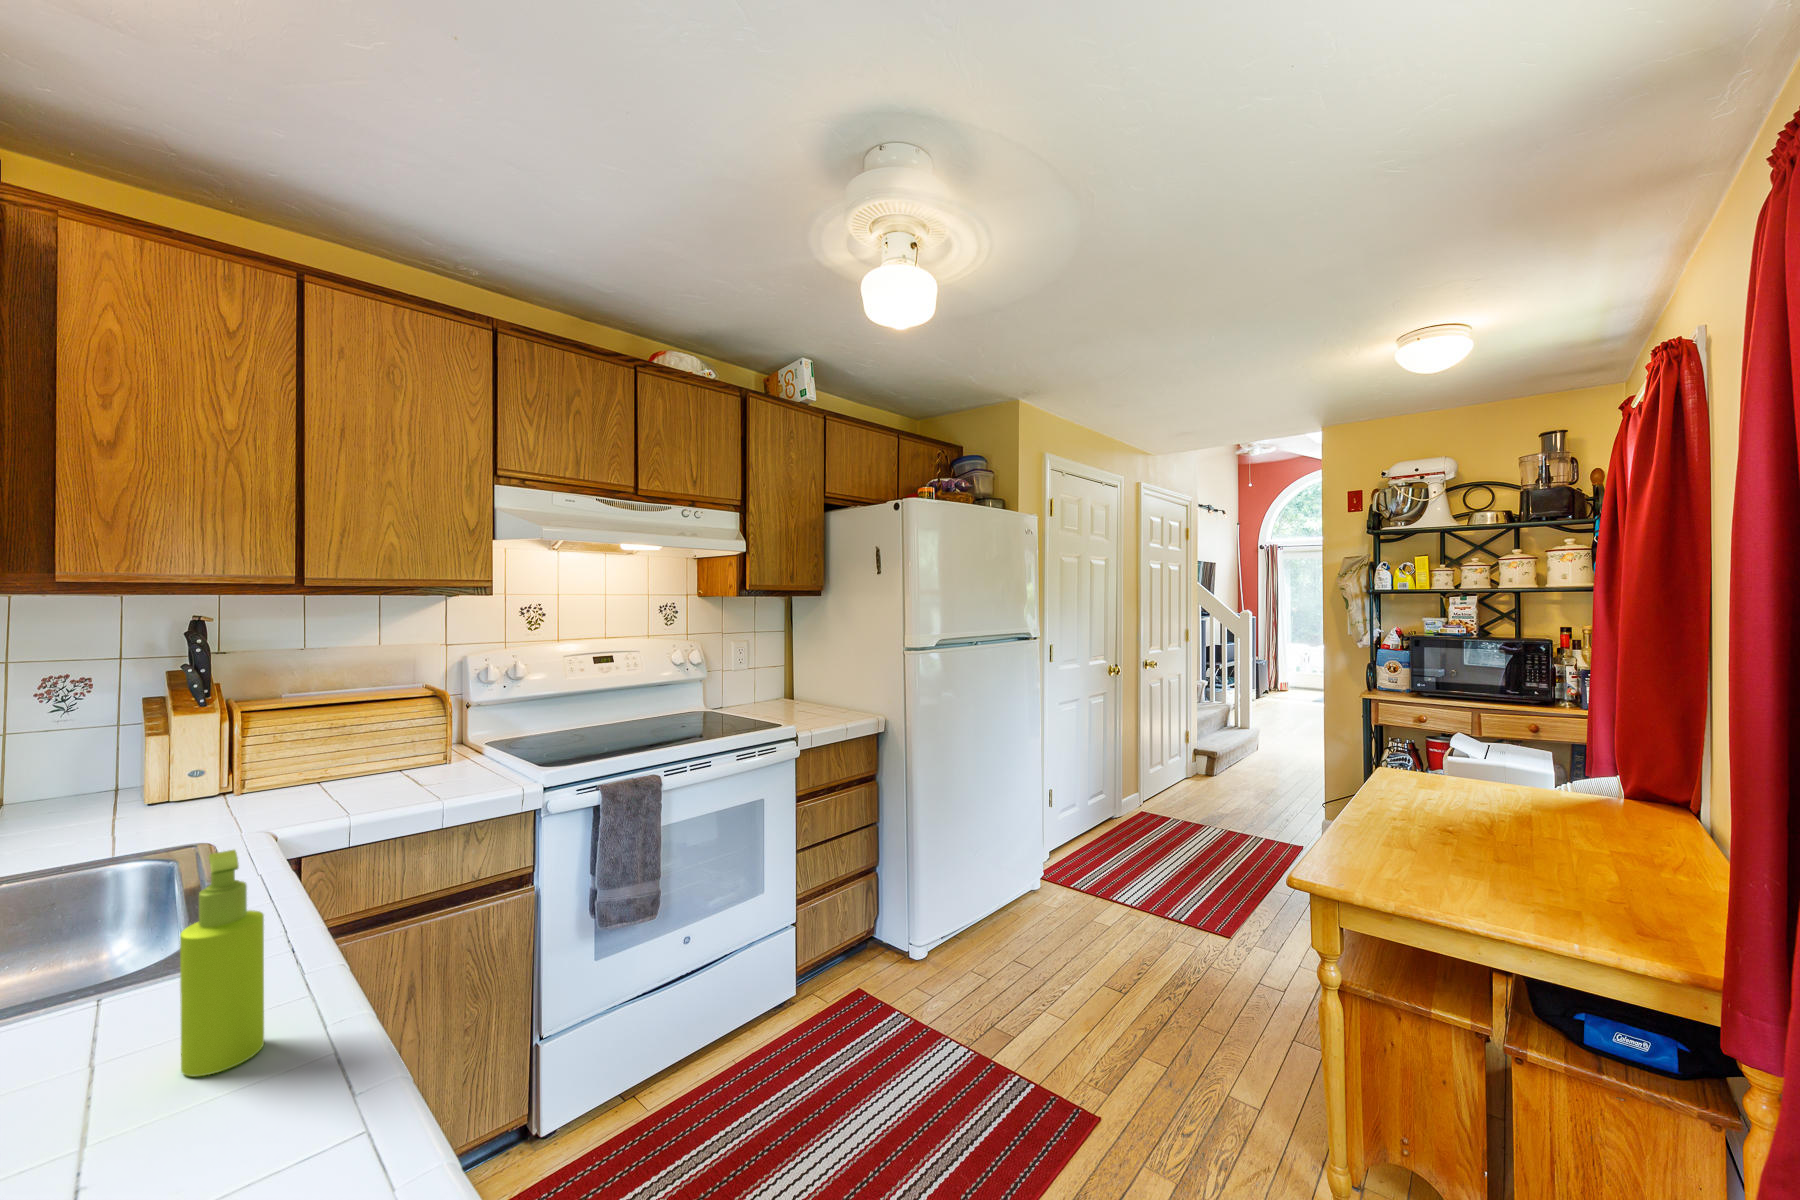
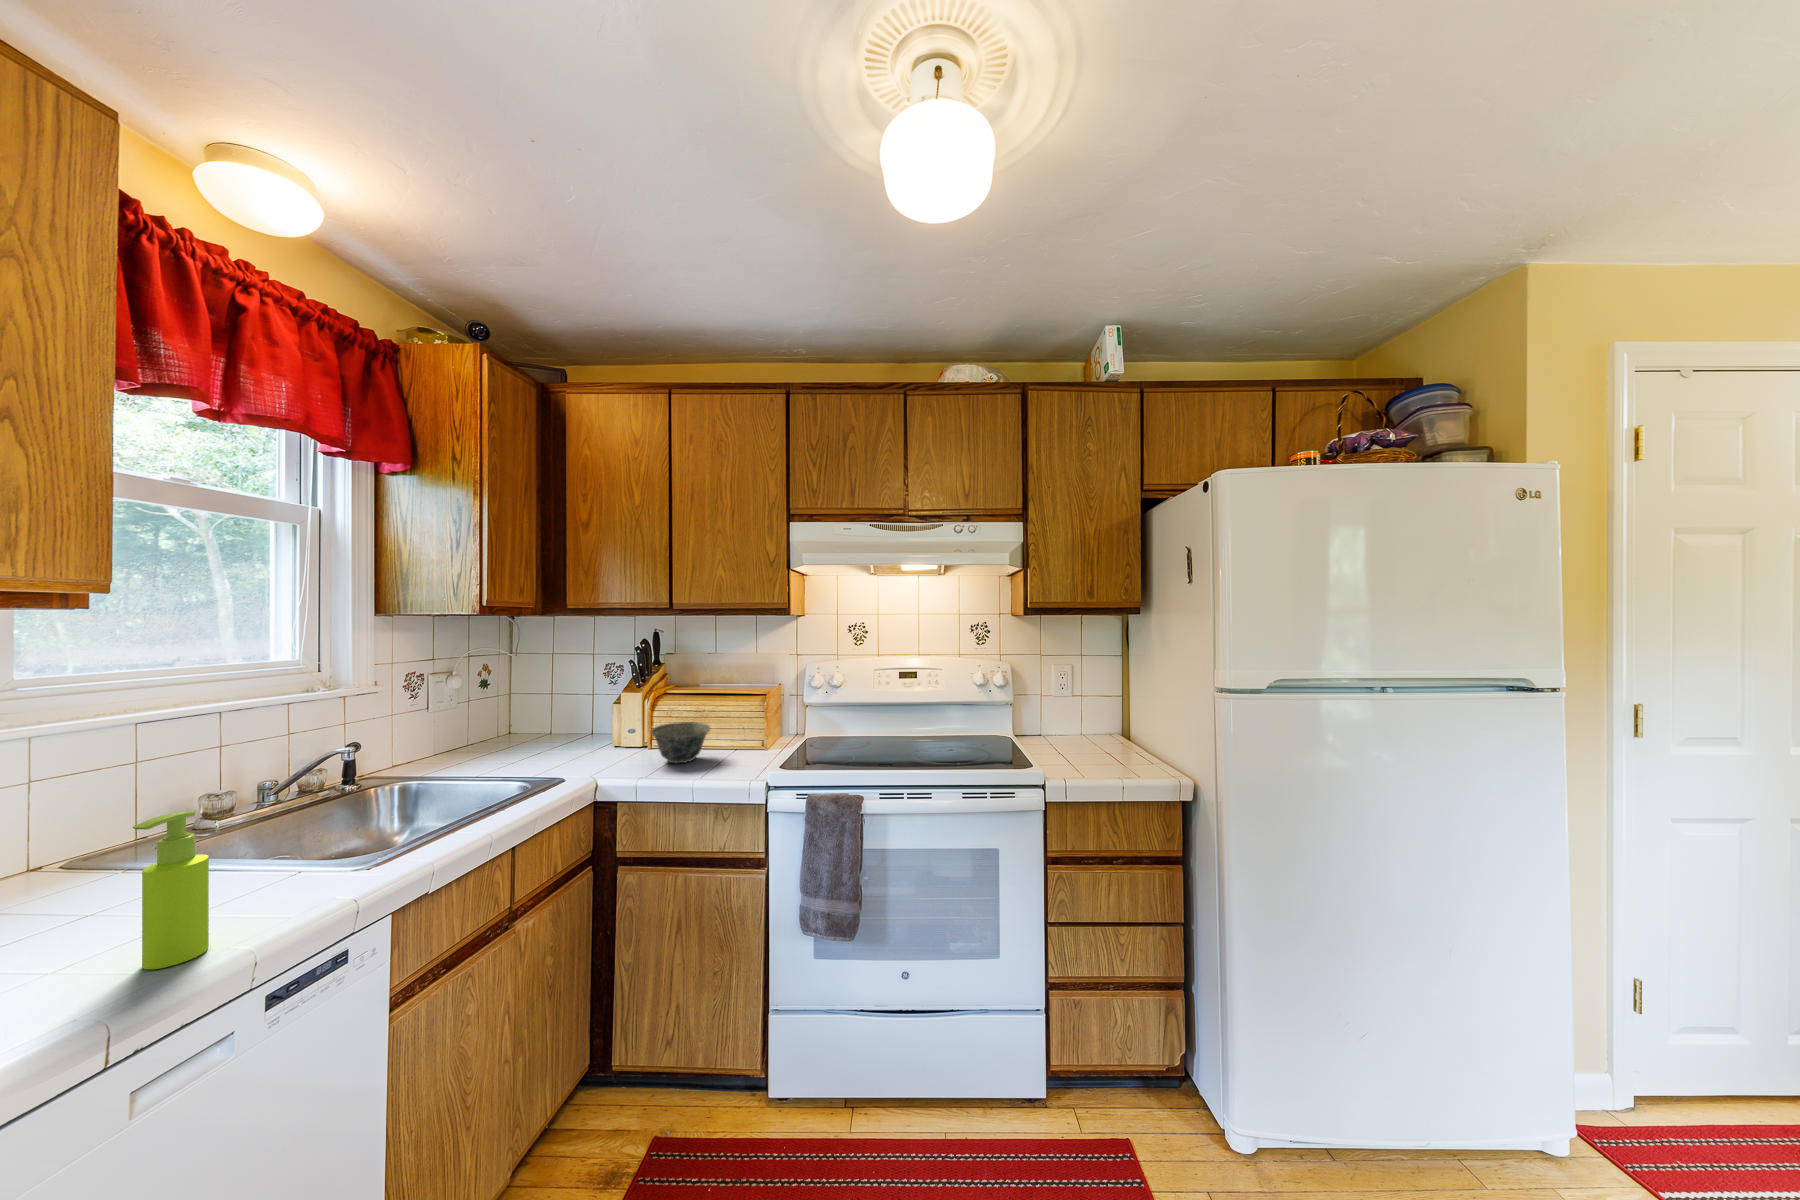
bowl: none [306,741,406,797] -> present [650,722,710,763]

